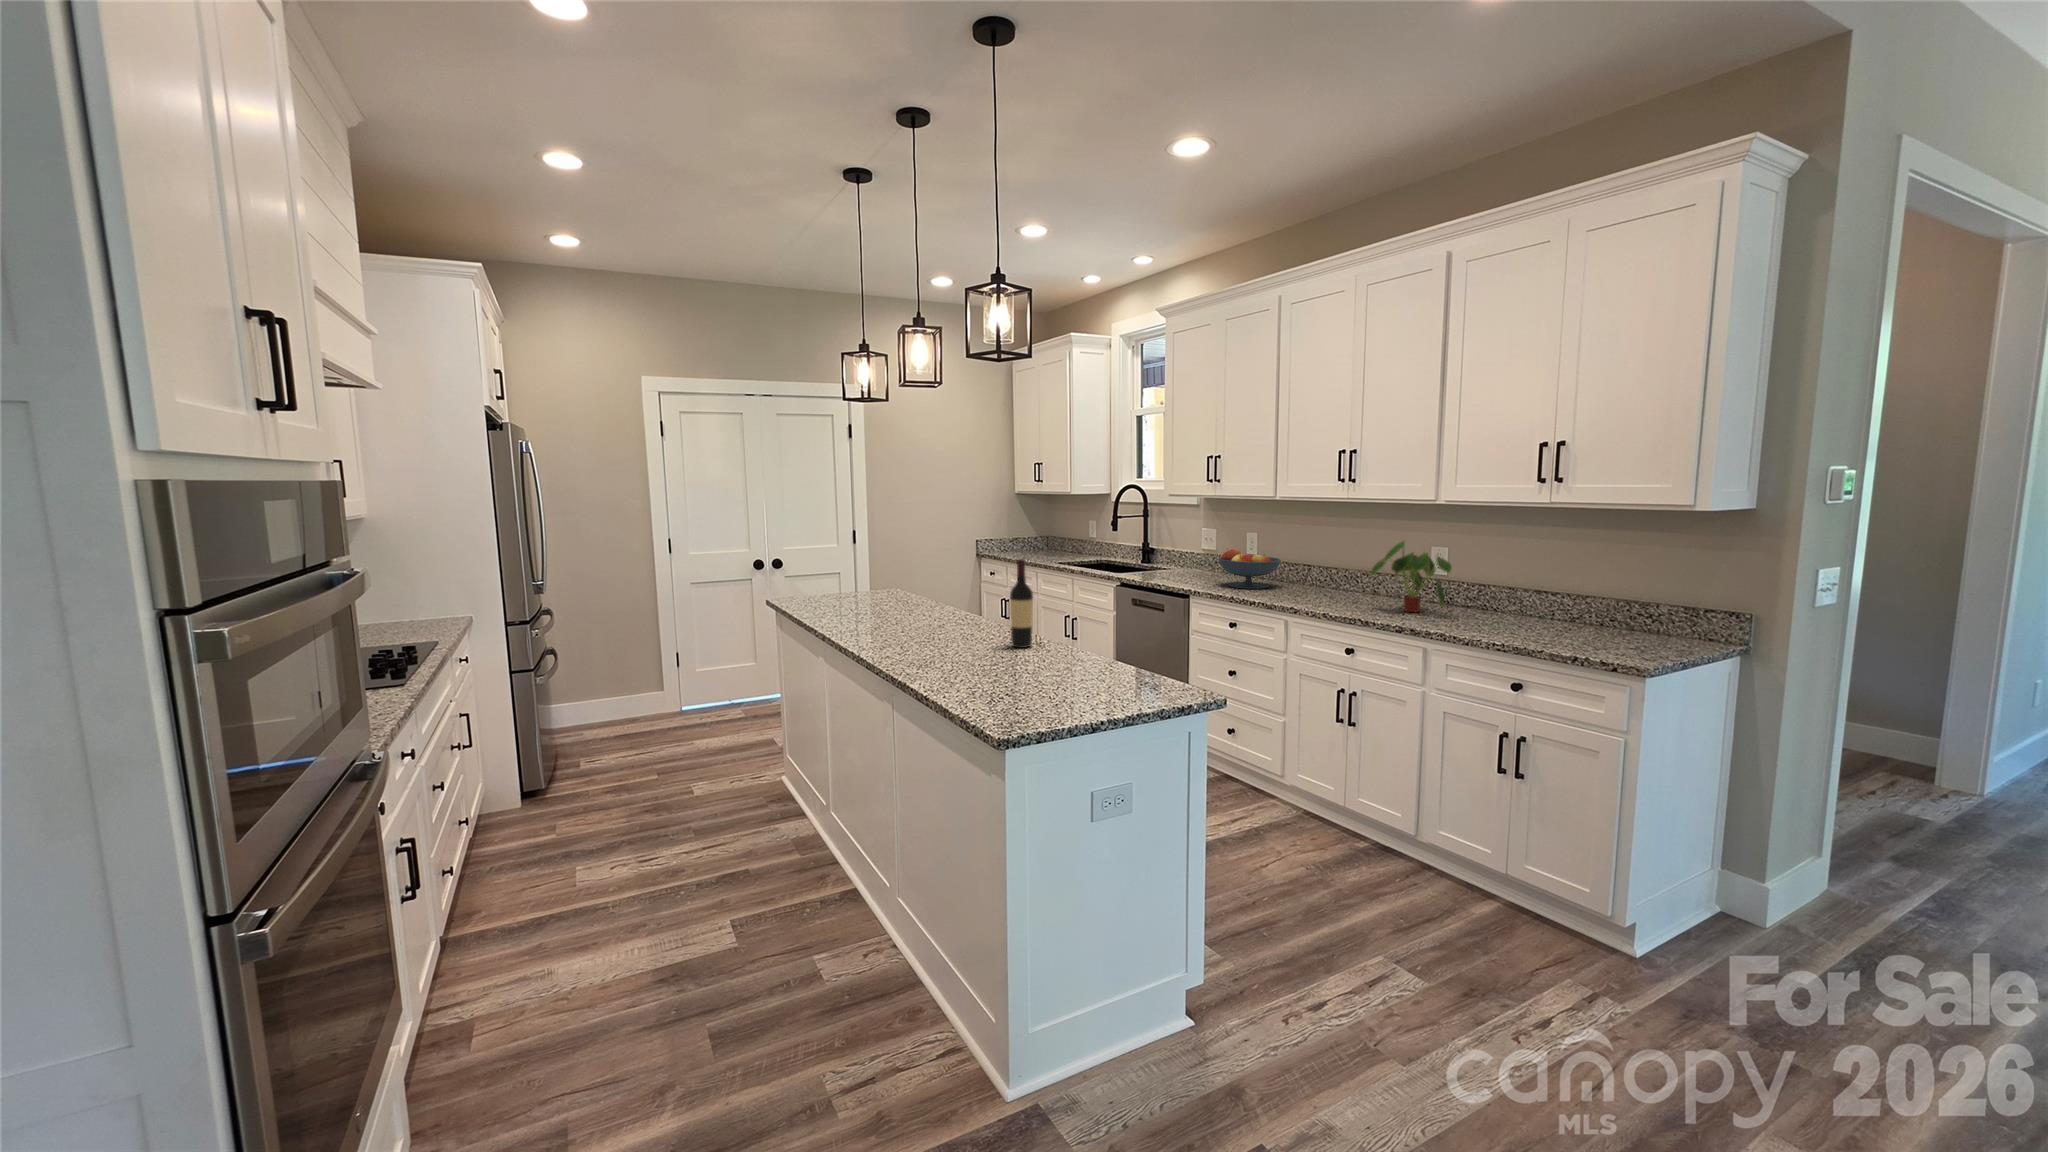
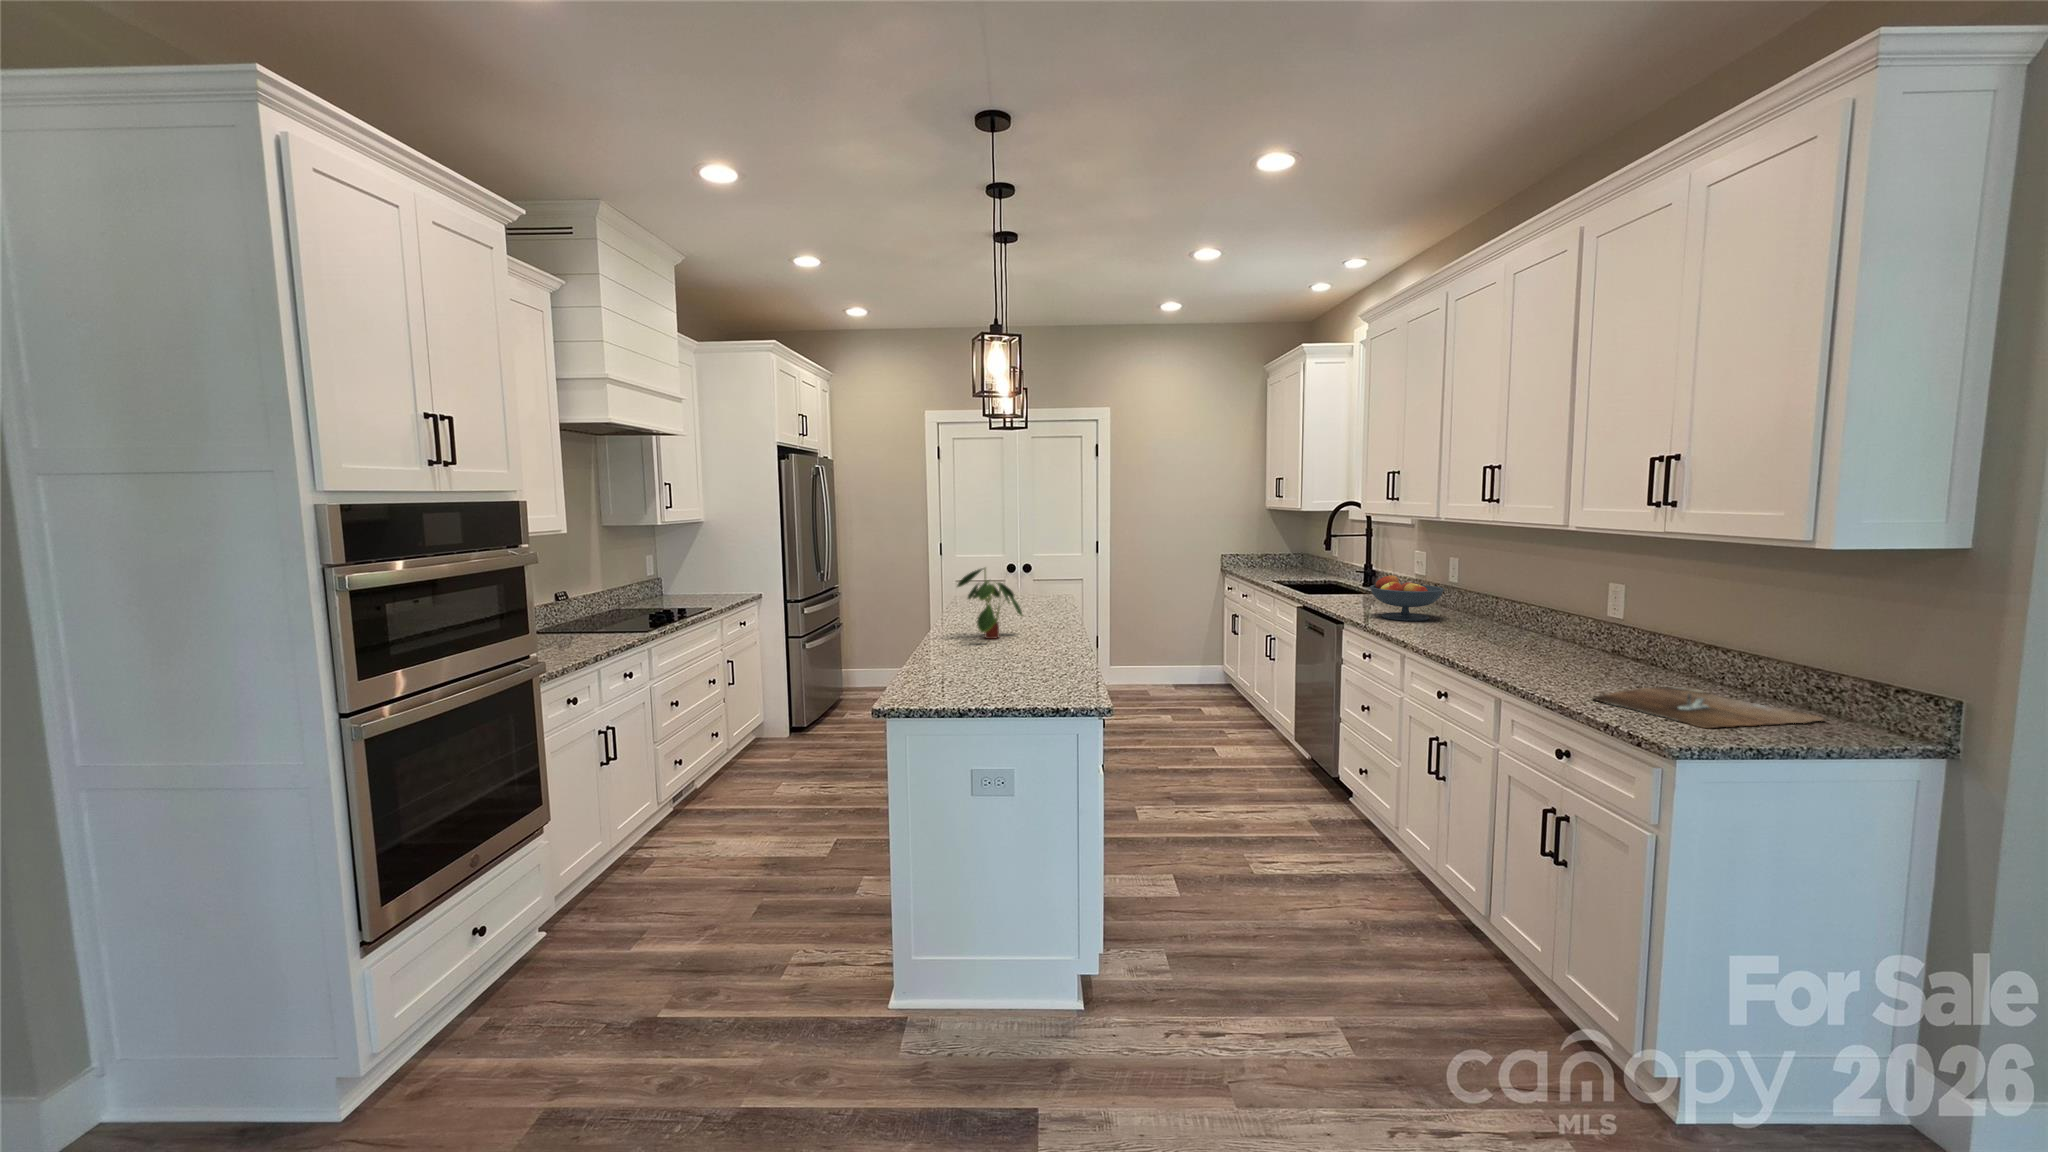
plant: present [1370,541,1452,612] -> present [957,568,1022,639]
wine bottle: present [1010,559,1033,648] -> none [1028,574,1049,652]
cutting board: none [1522,623,1661,652] -> present [1593,687,1823,728]

